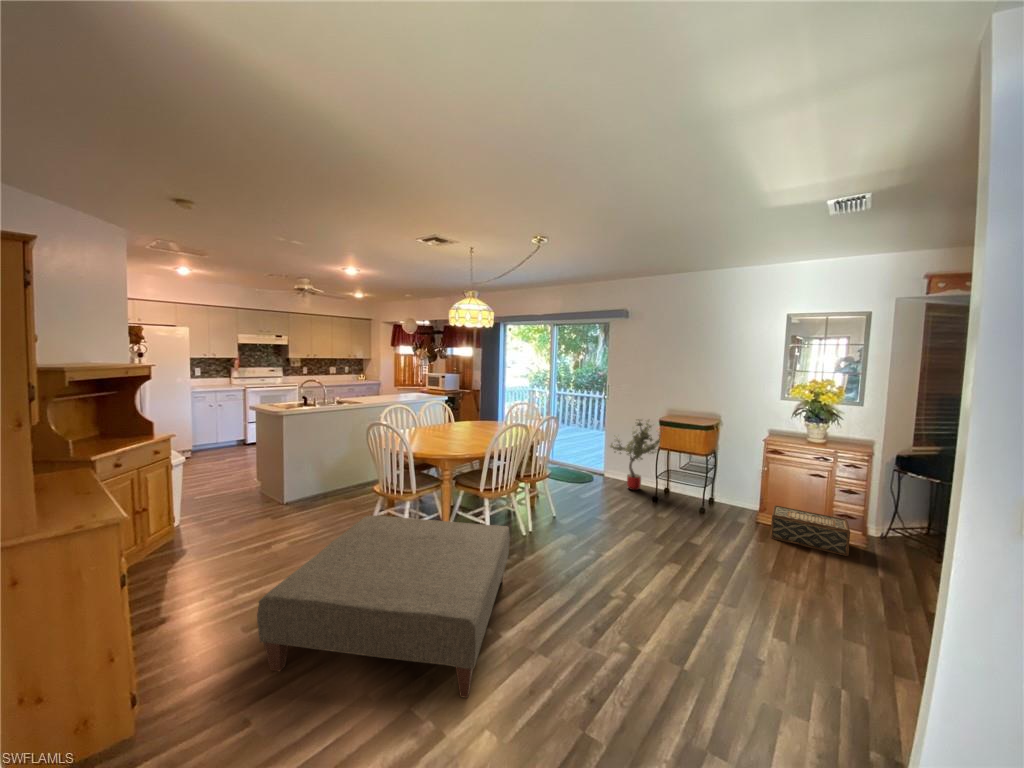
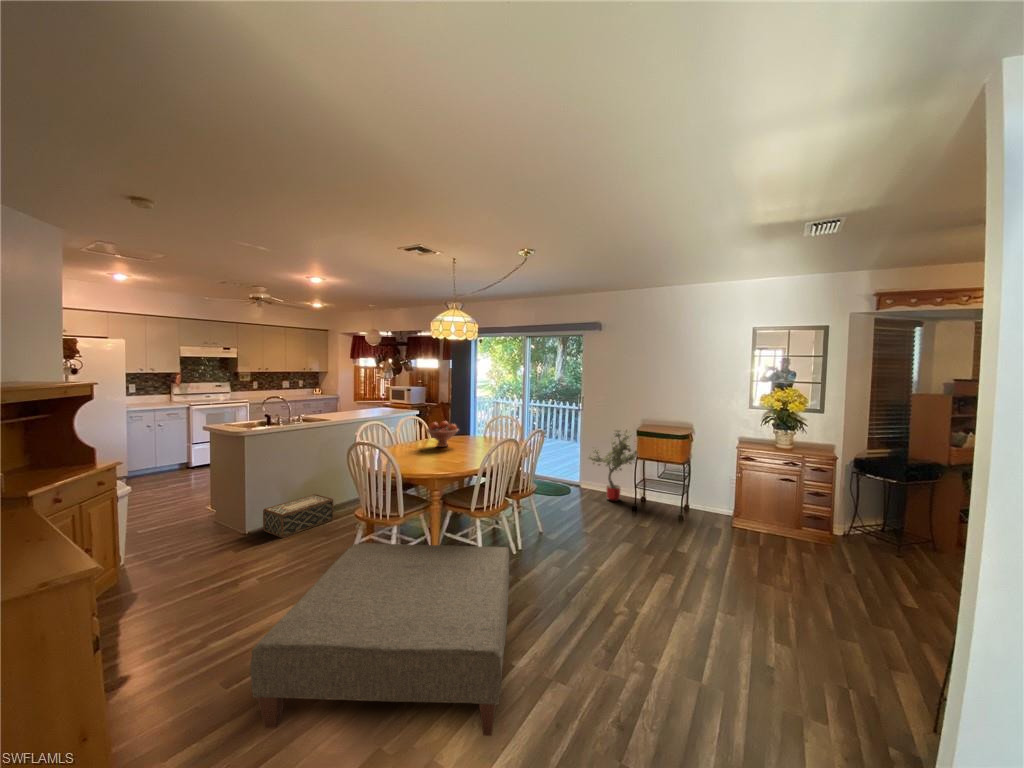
fruit bowl: none [446,406,477,430] -> present [427,421,458,447]
woven basket: present [771,505,850,556] -> present [263,494,334,538]

